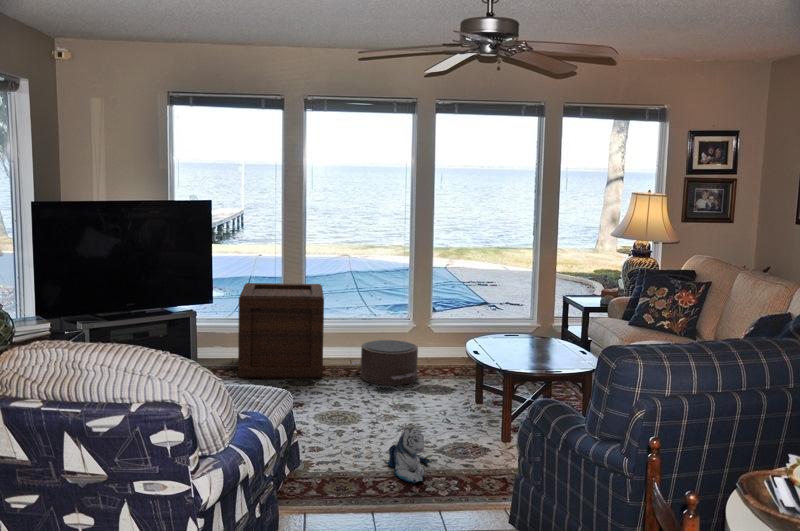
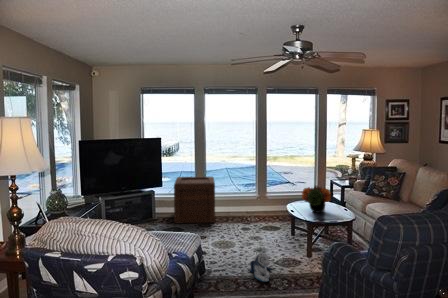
flower arrangement: none [493,303,553,356] -> present [302,186,331,213]
pouf: present [351,340,418,385] -> none [228,203,263,226]

